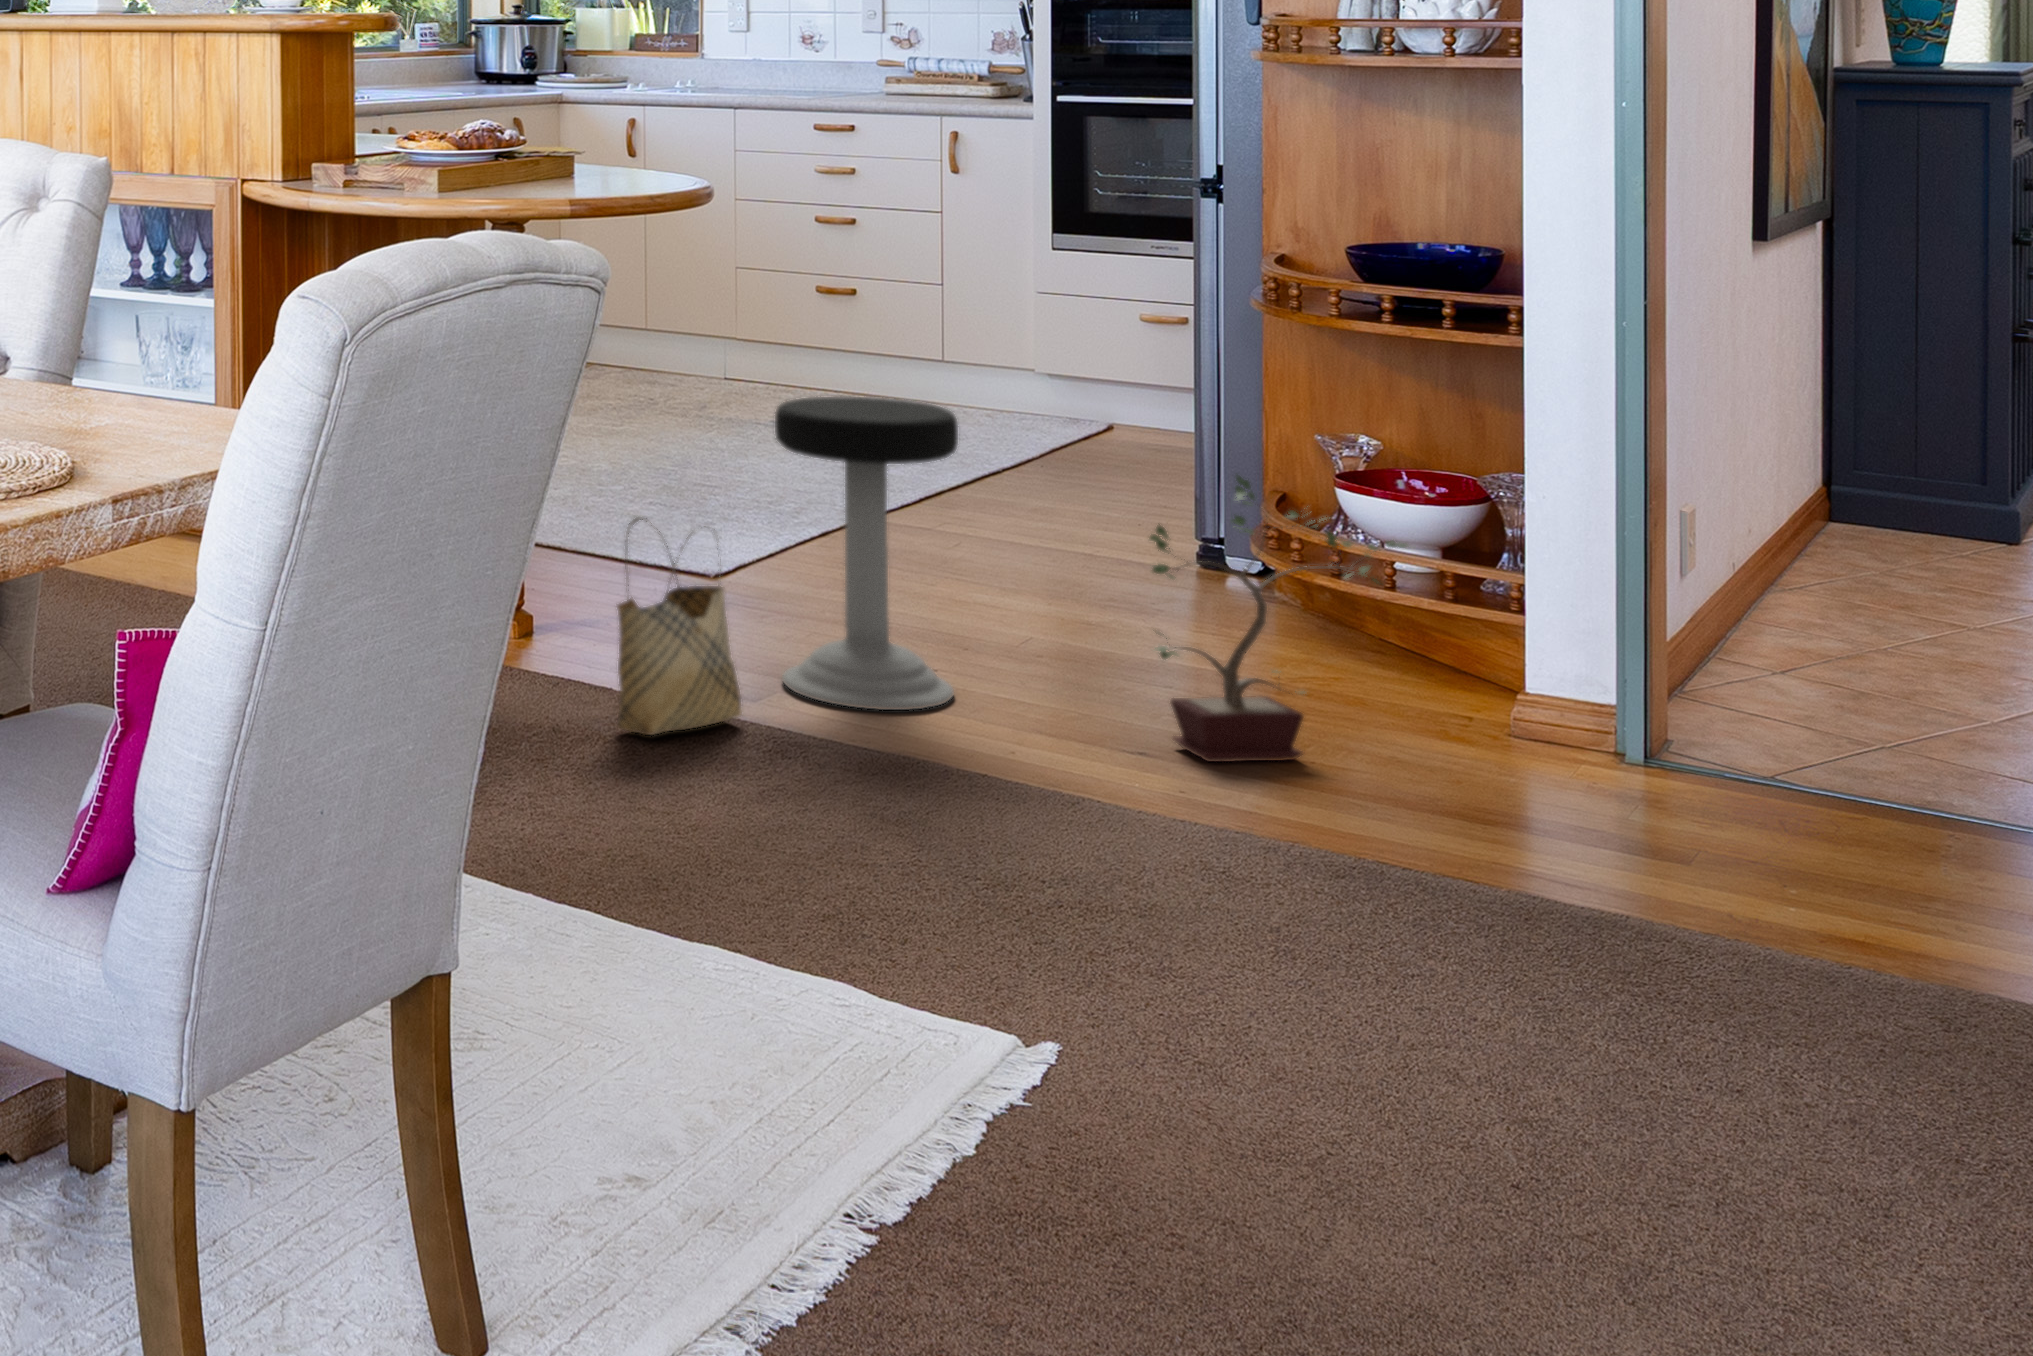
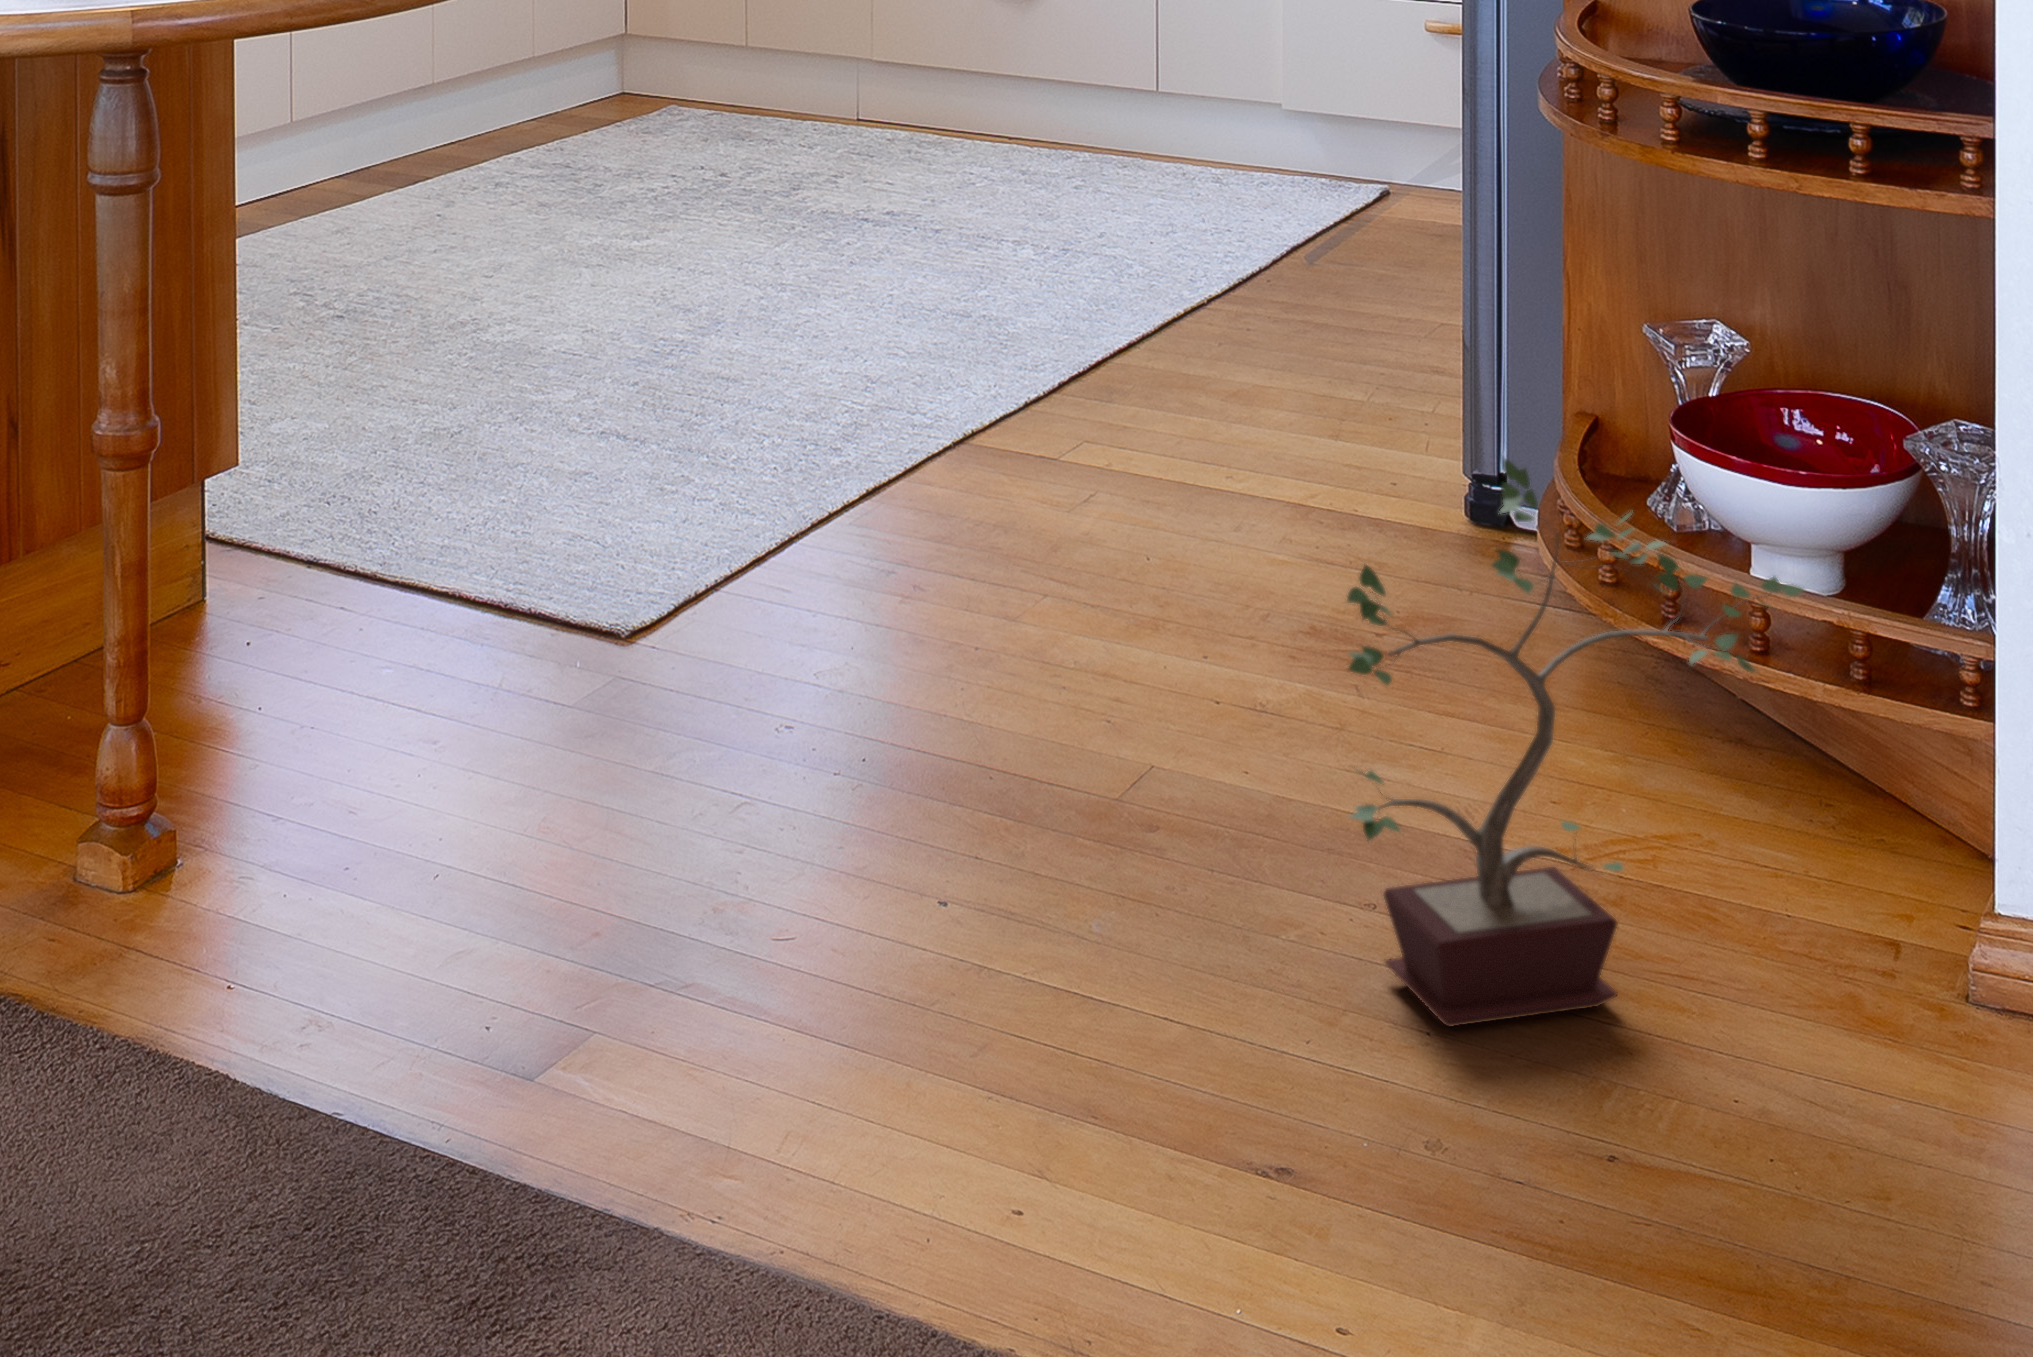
stool: present [775,397,958,710] -> none [710,280,1031,905]
woven basket: present [617,518,741,735] -> none [345,572,604,1043]

